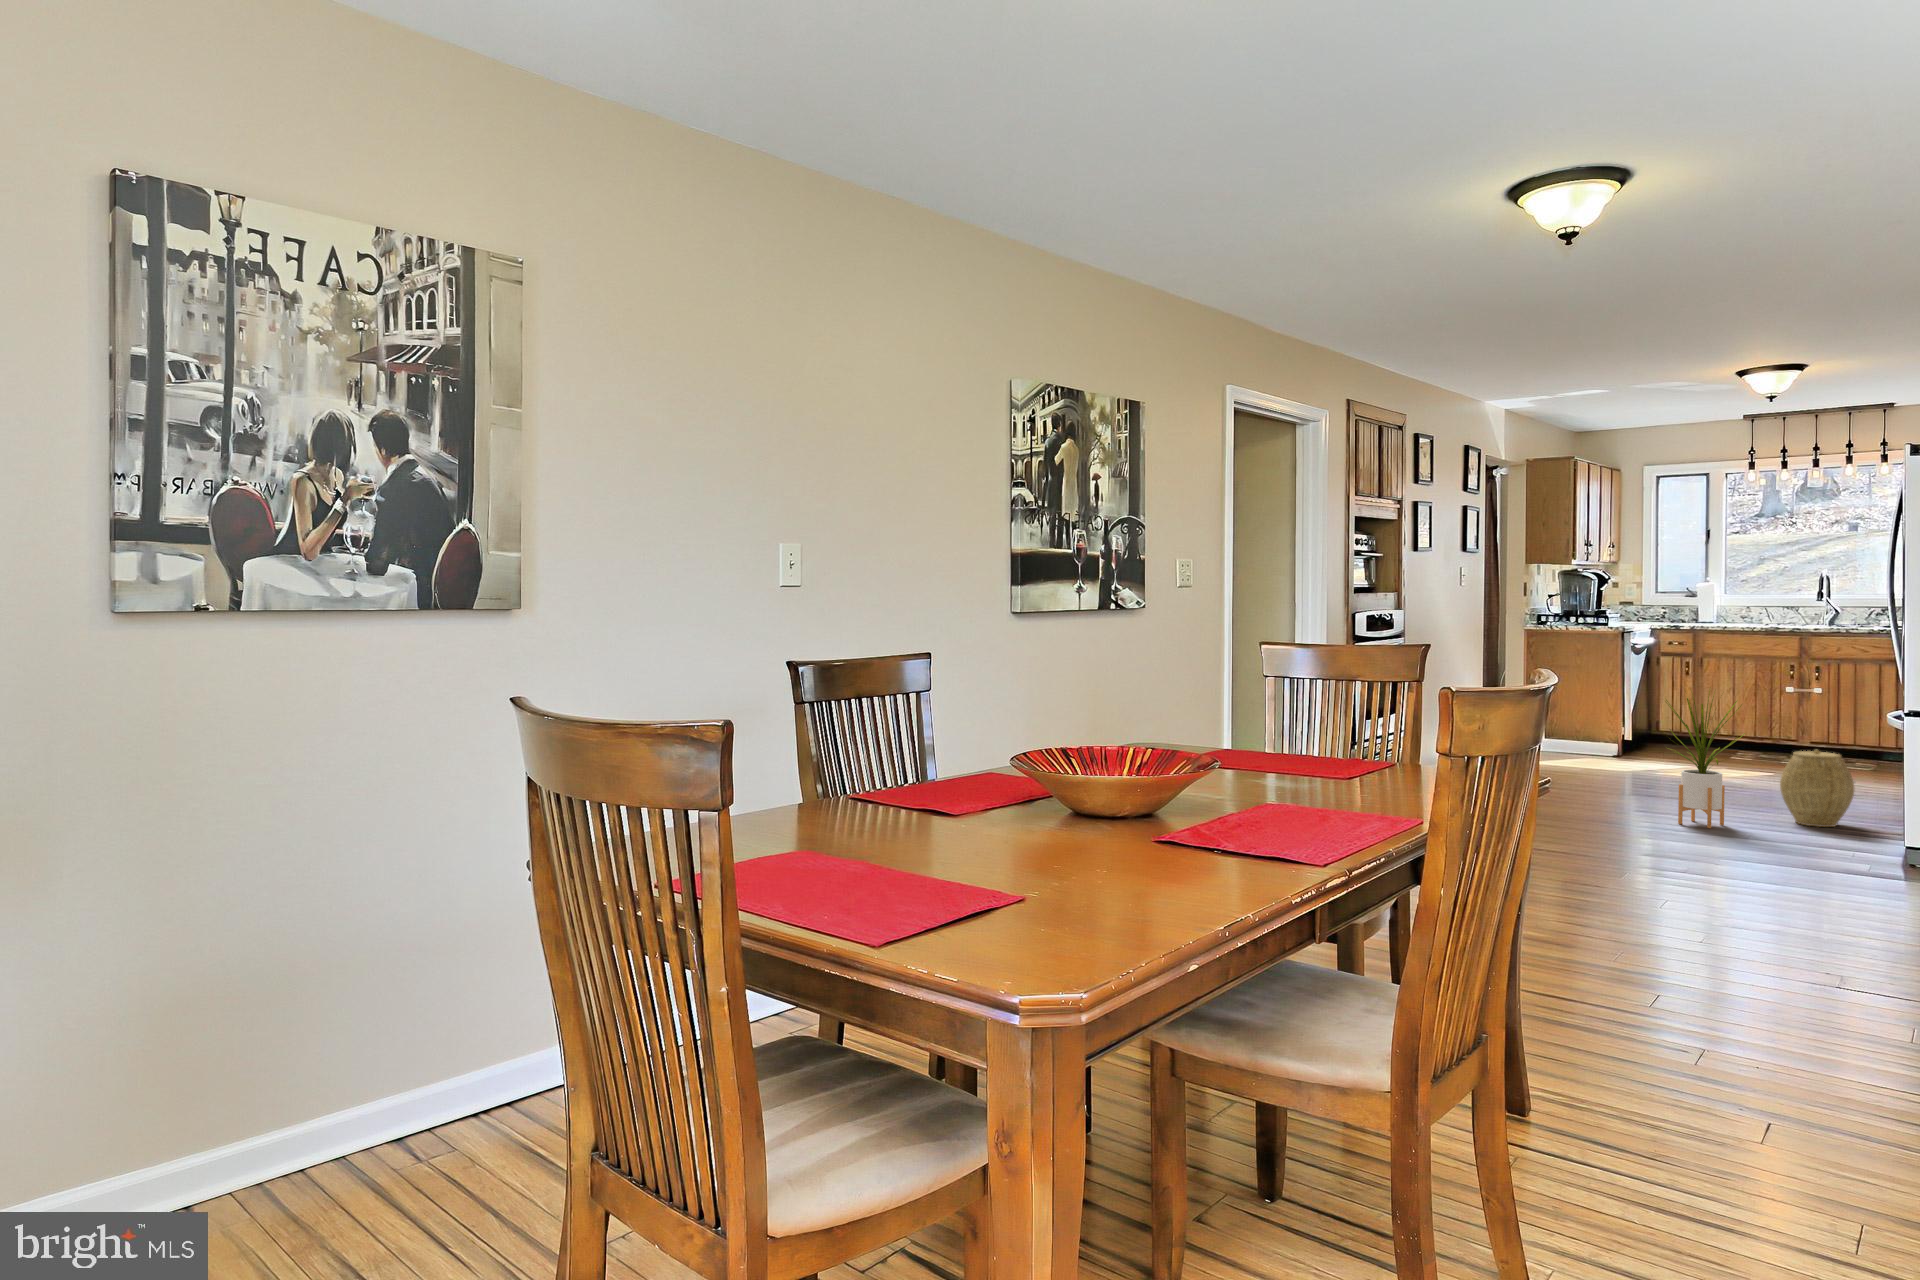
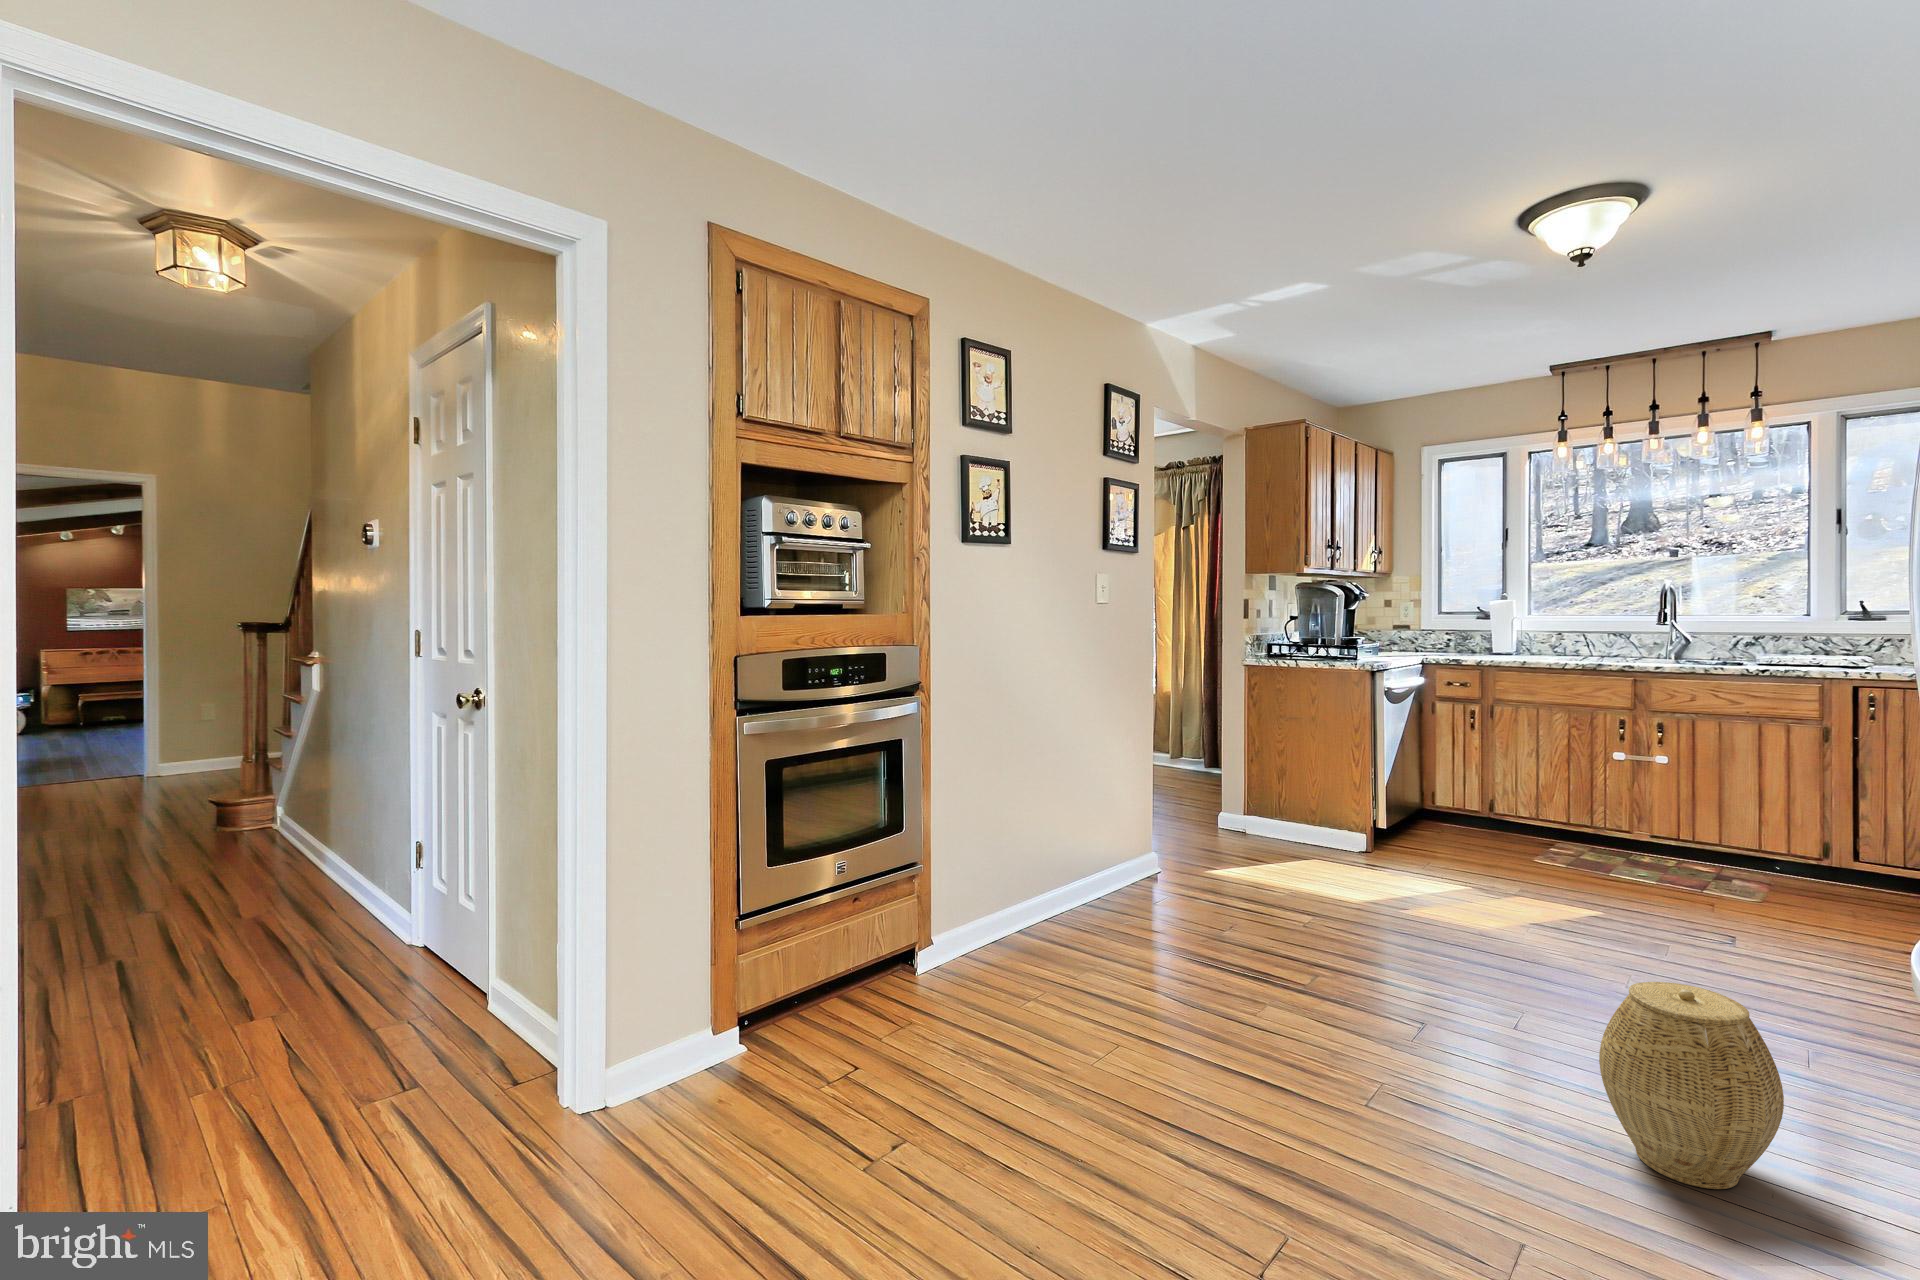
house plant: present [1666,691,1745,828] -> none [1320,836,1518,1194]

